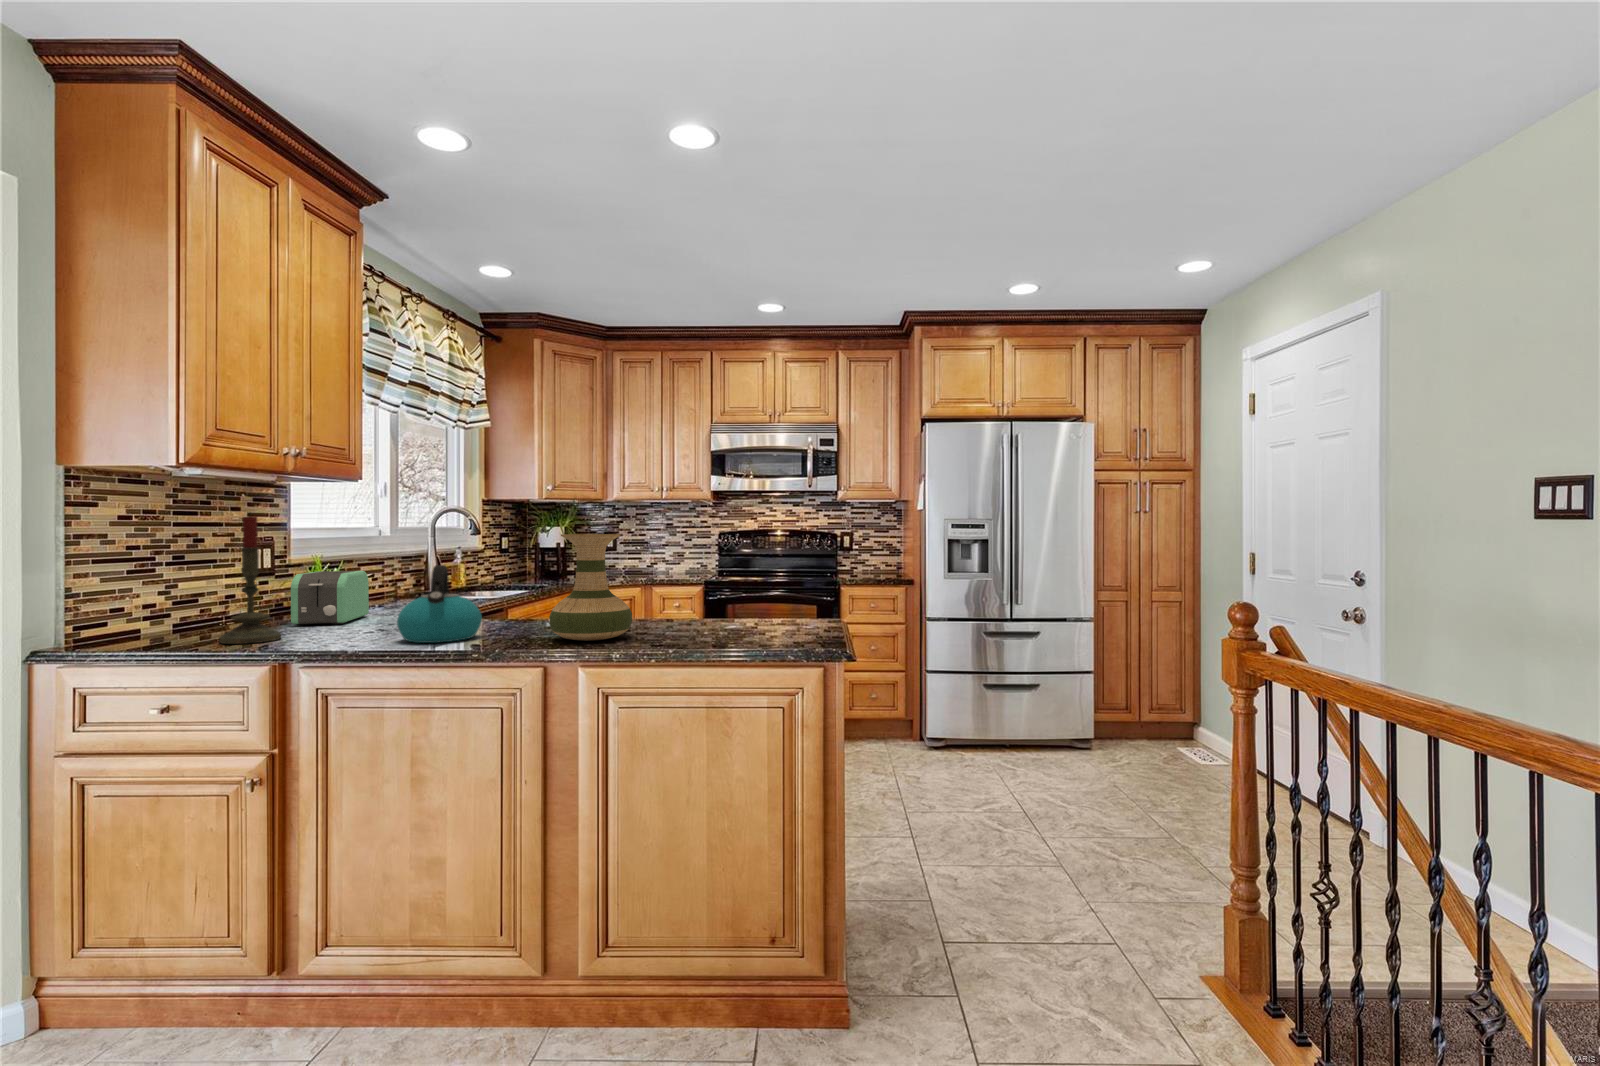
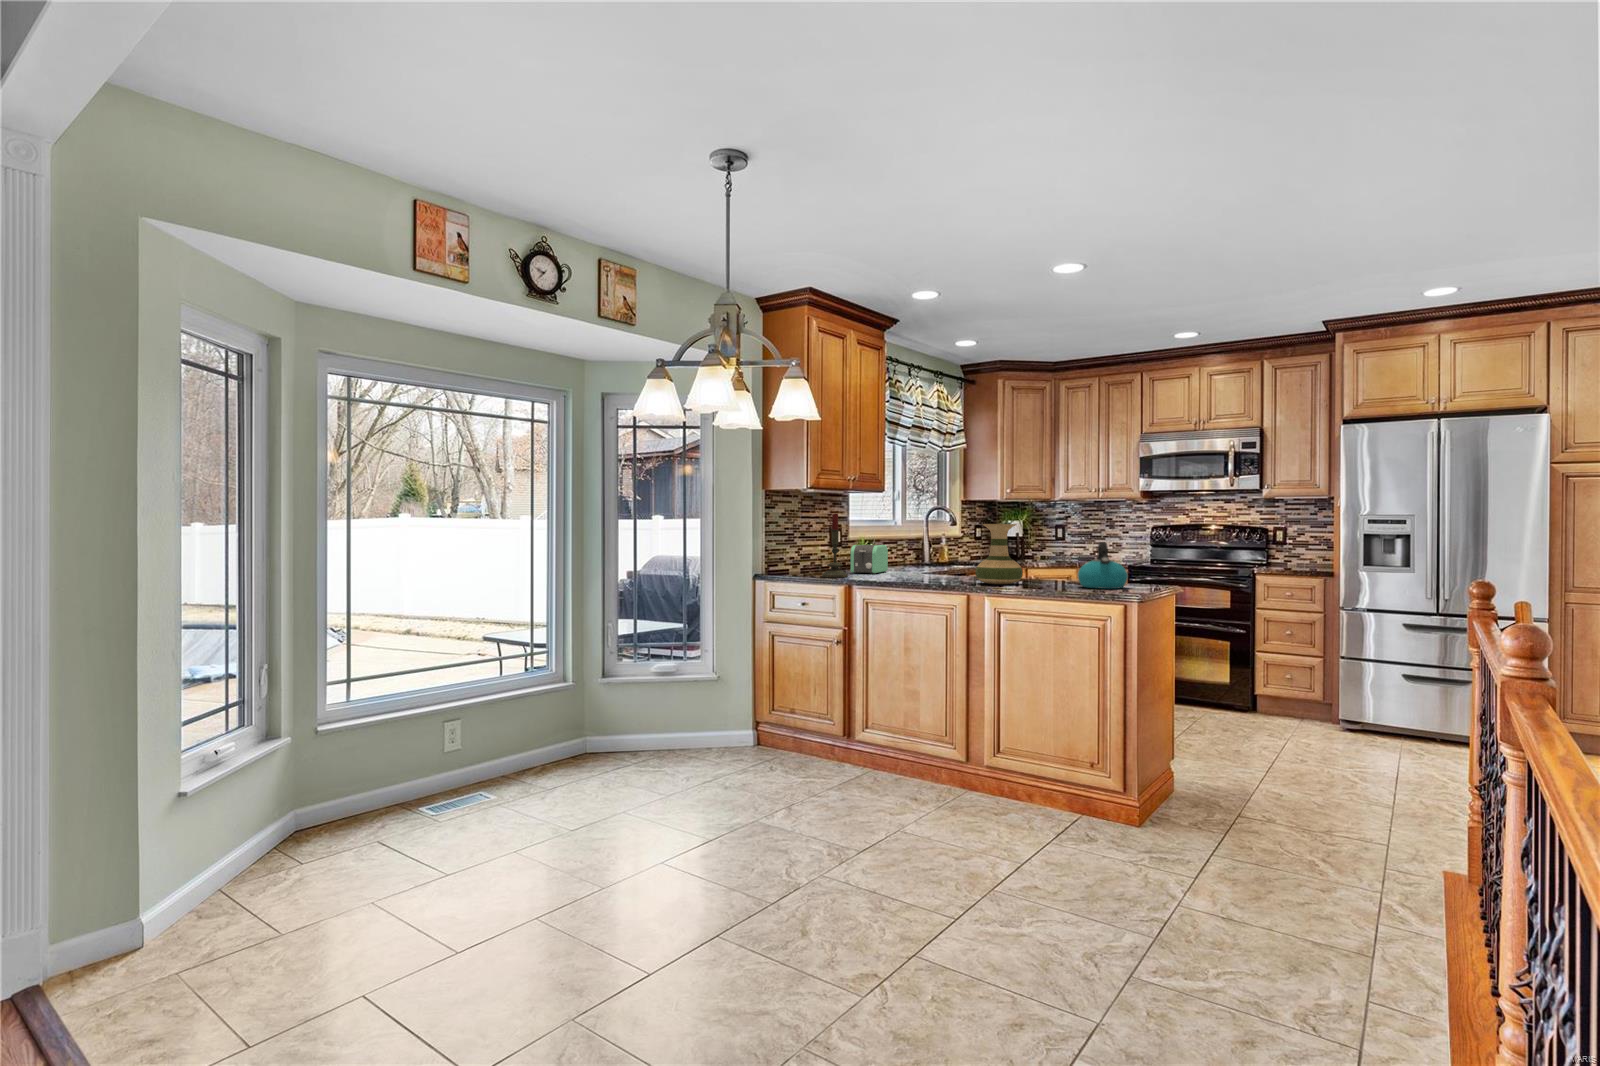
kettle: present [397,565,482,643] -> present [1078,542,1128,589]

